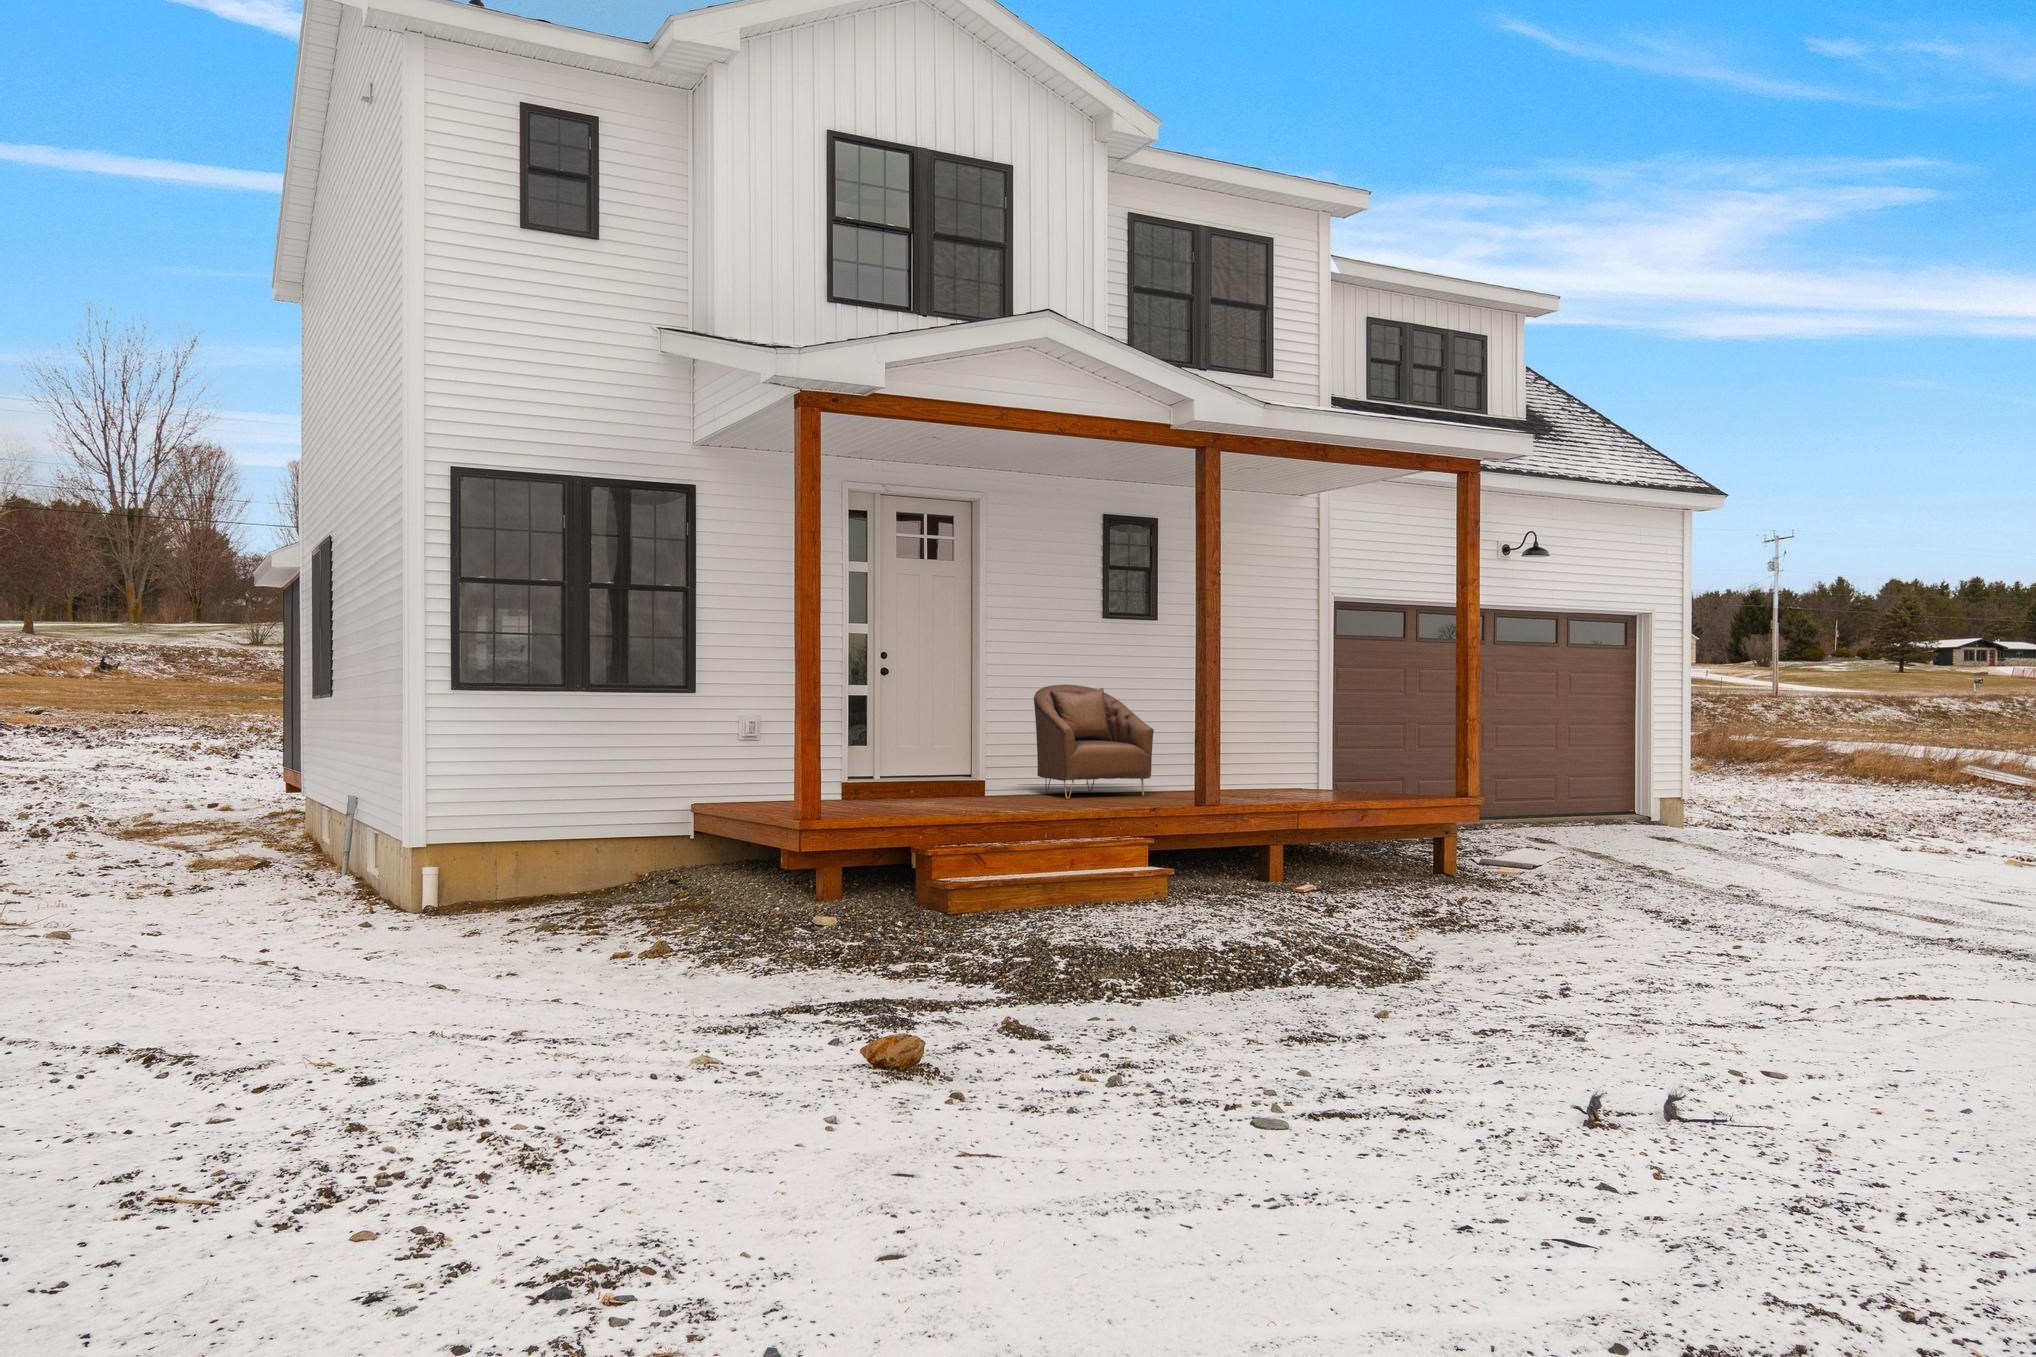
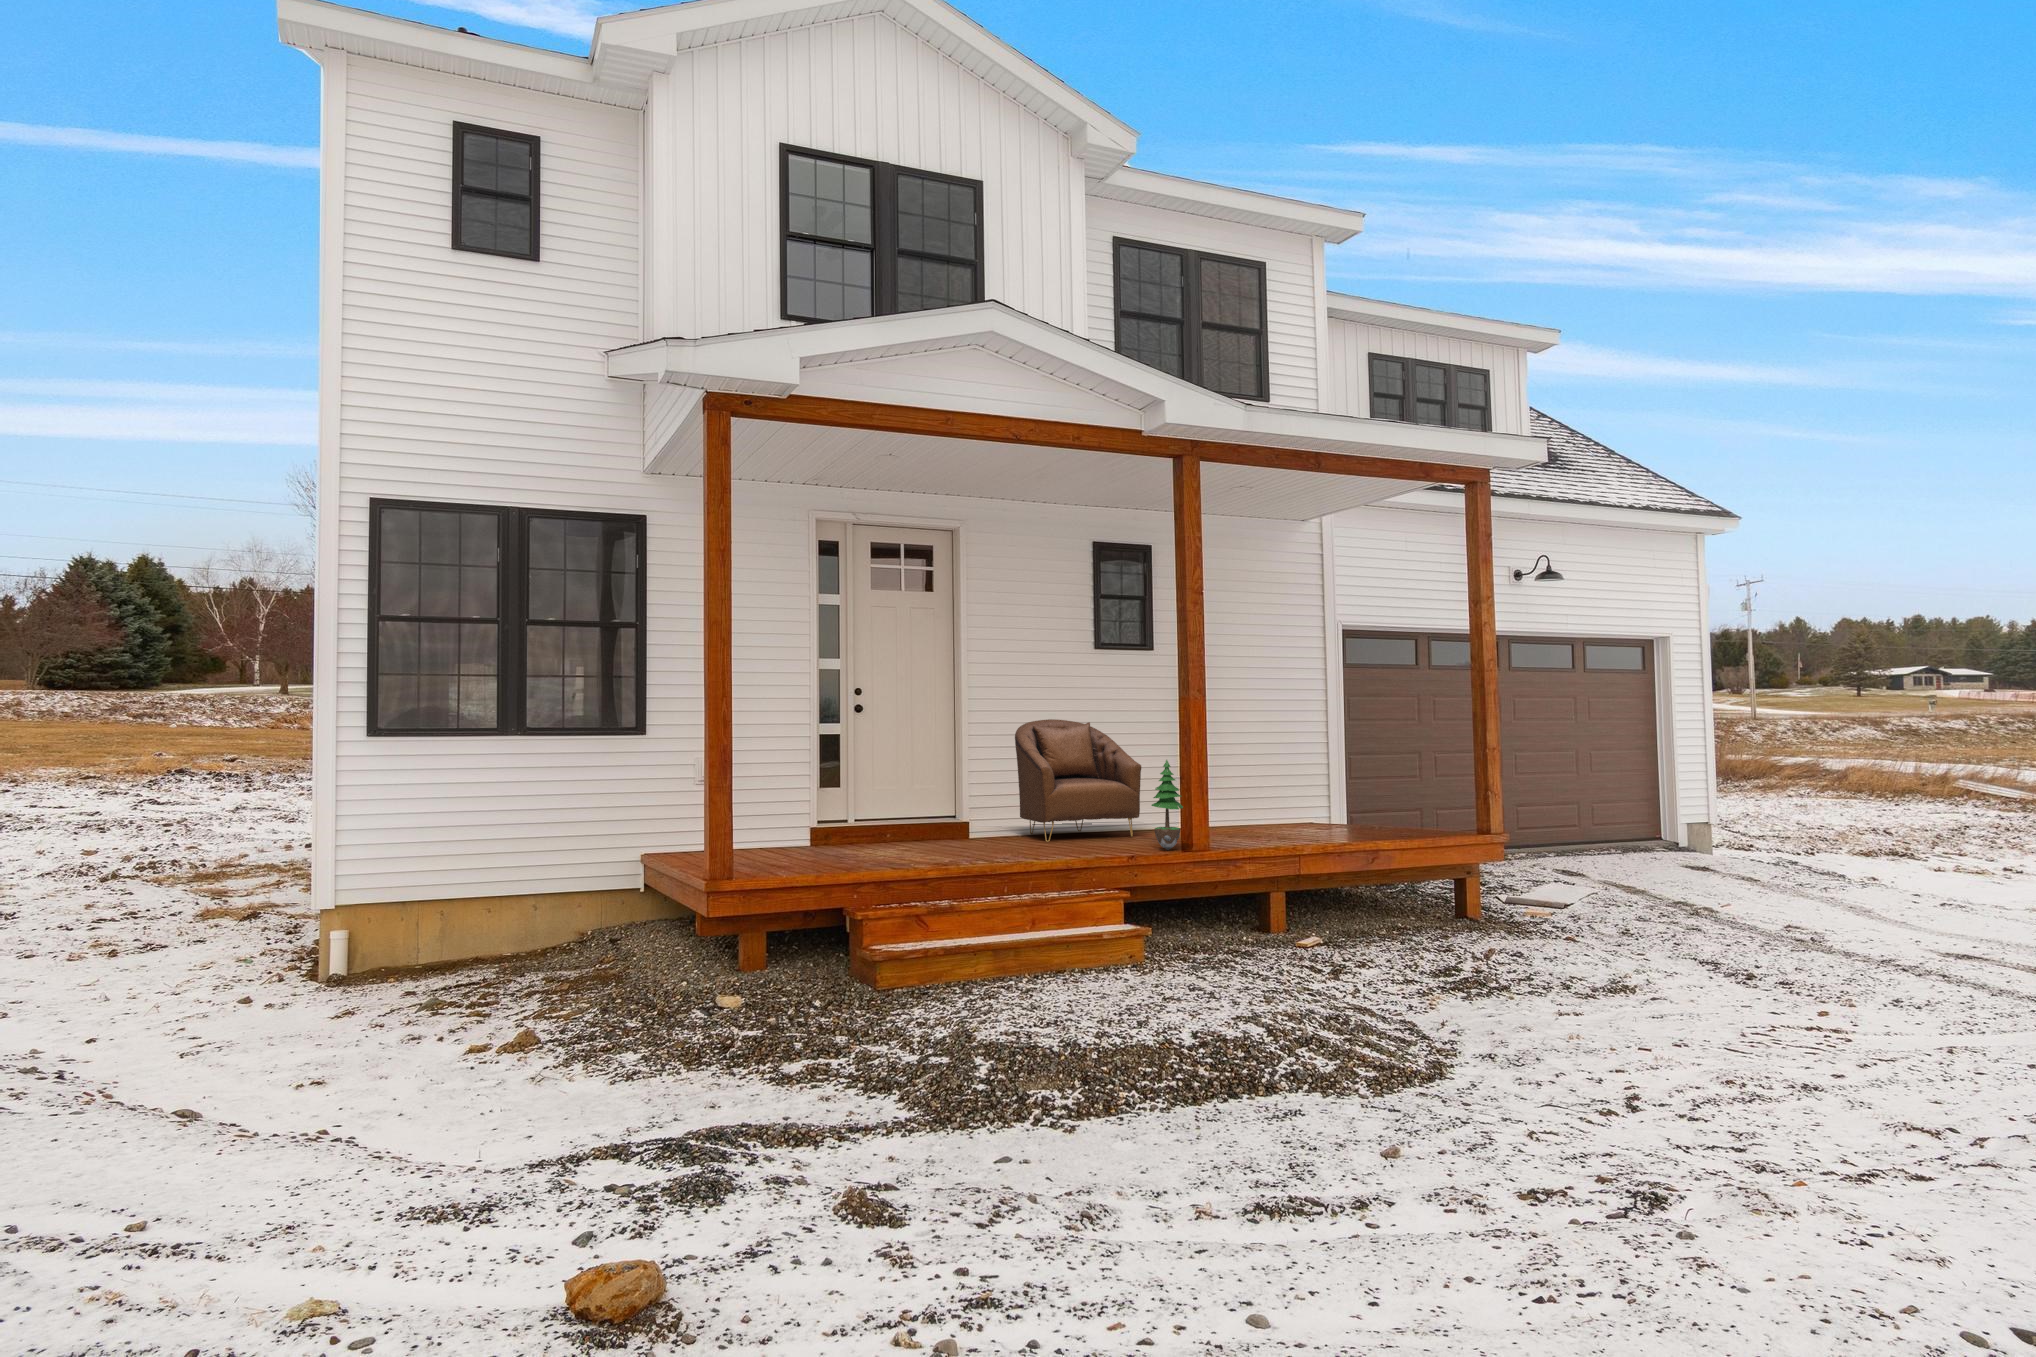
potted tree: none [1168,723,1197,806] -> present [1152,760,1183,850]

